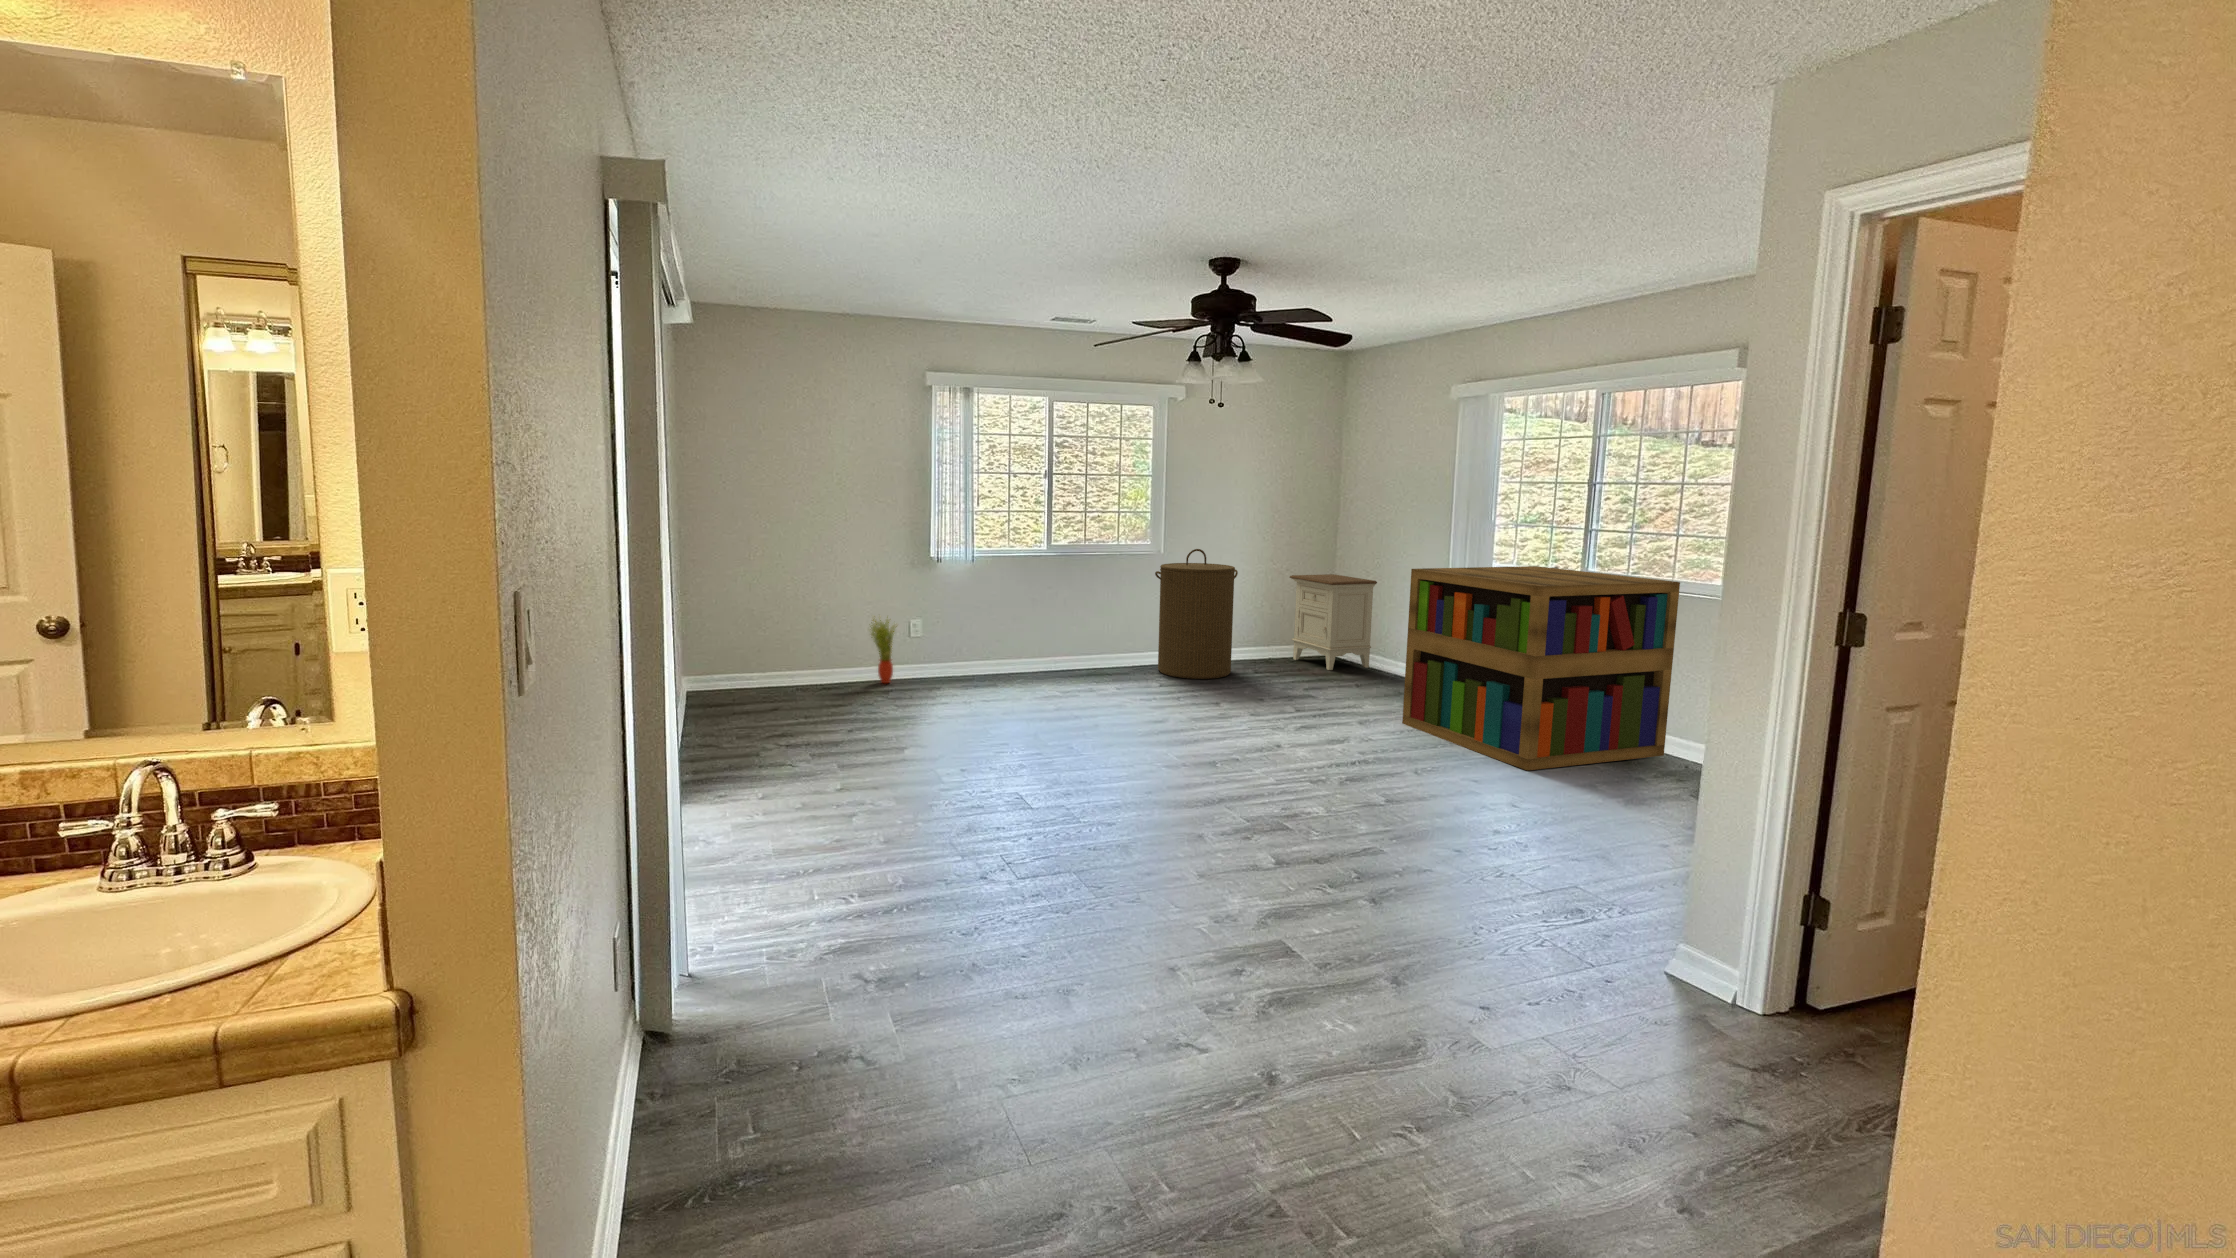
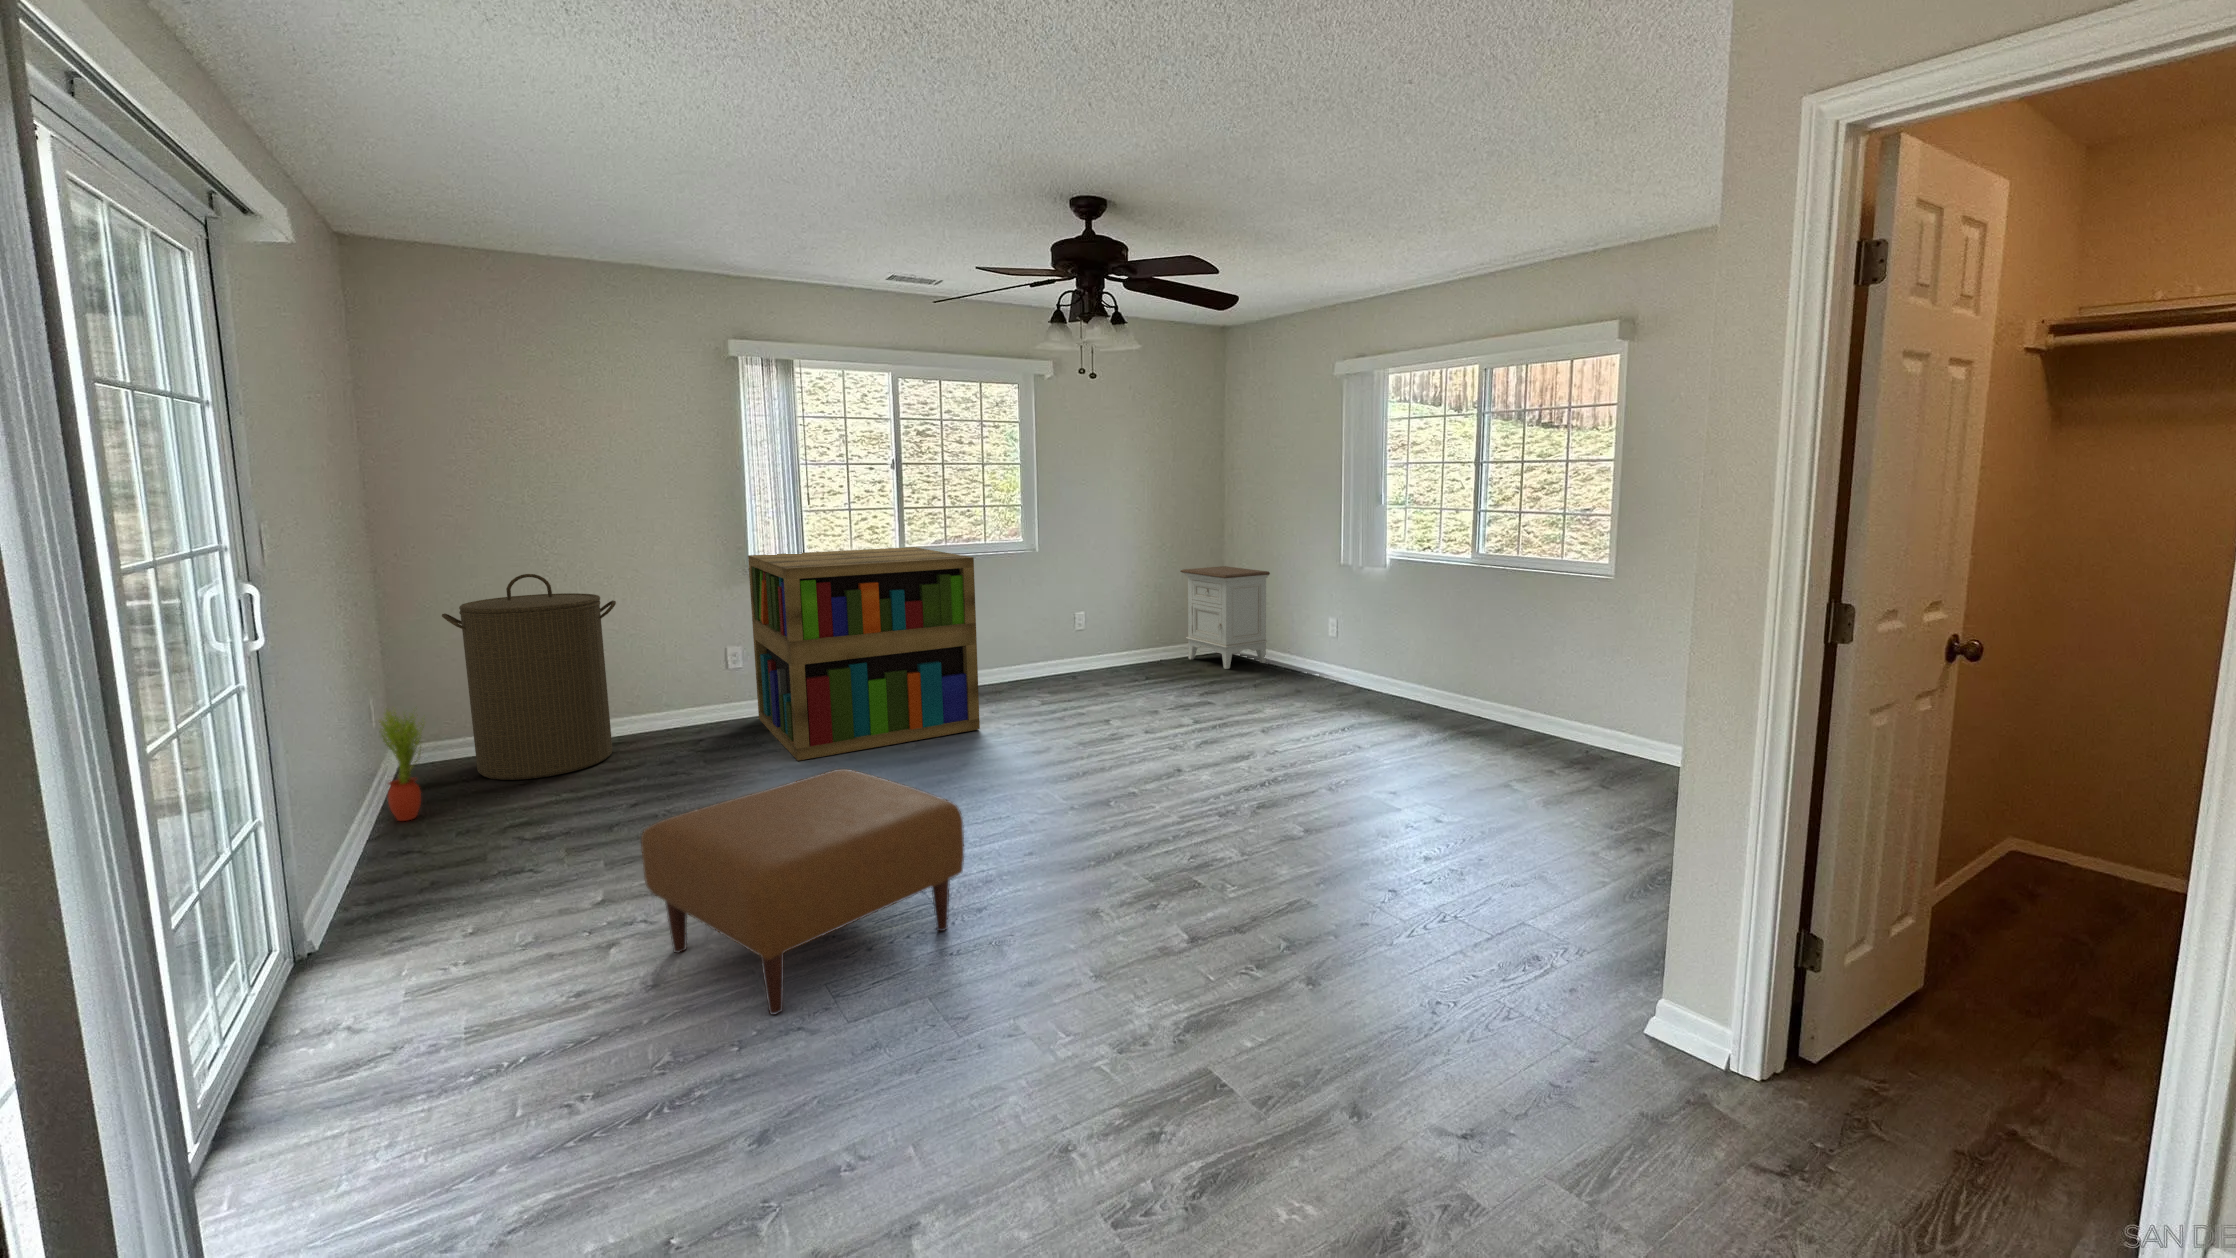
laundry hamper: present [1155,549,1238,679] -> present [442,574,616,780]
bookshelf: present [1402,566,1680,770] -> present [748,547,980,761]
potted plant: present [870,616,897,683] -> present [380,711,424,821]
ottoman: none [880,709,1103,867] -> present [641,769,964,1014]

